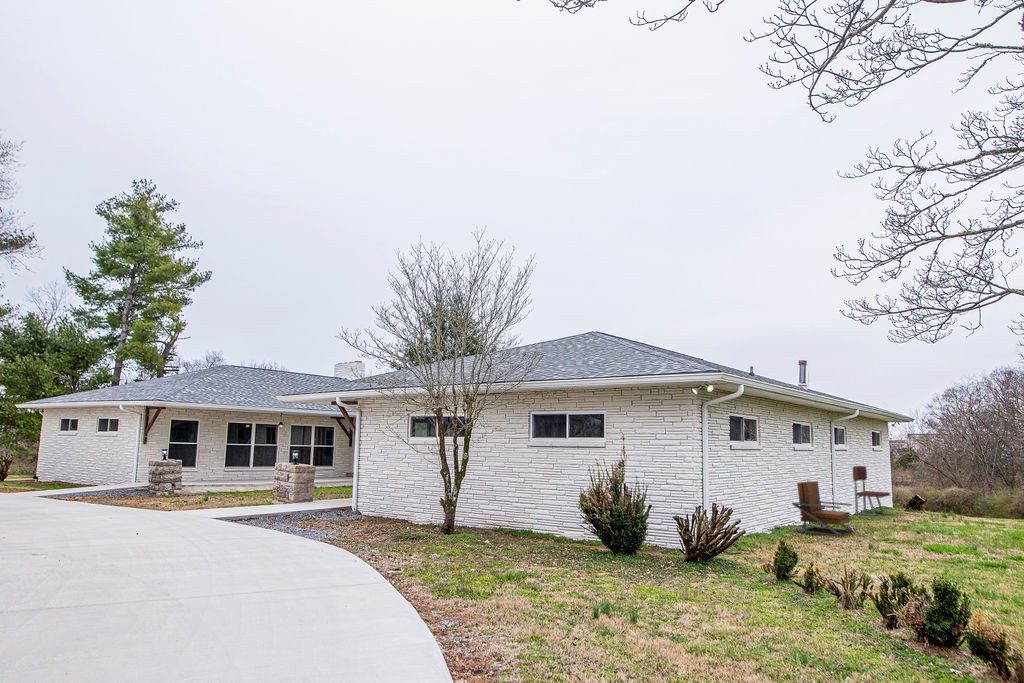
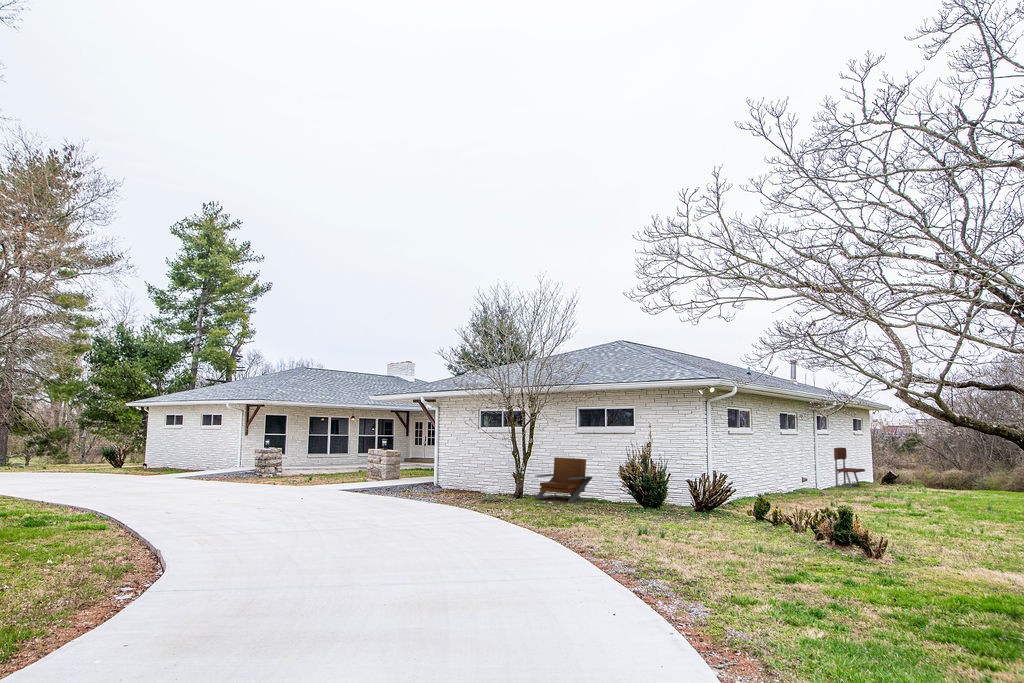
lounge chair: present [792,481,853,536] -> present [535,457,592,503]

